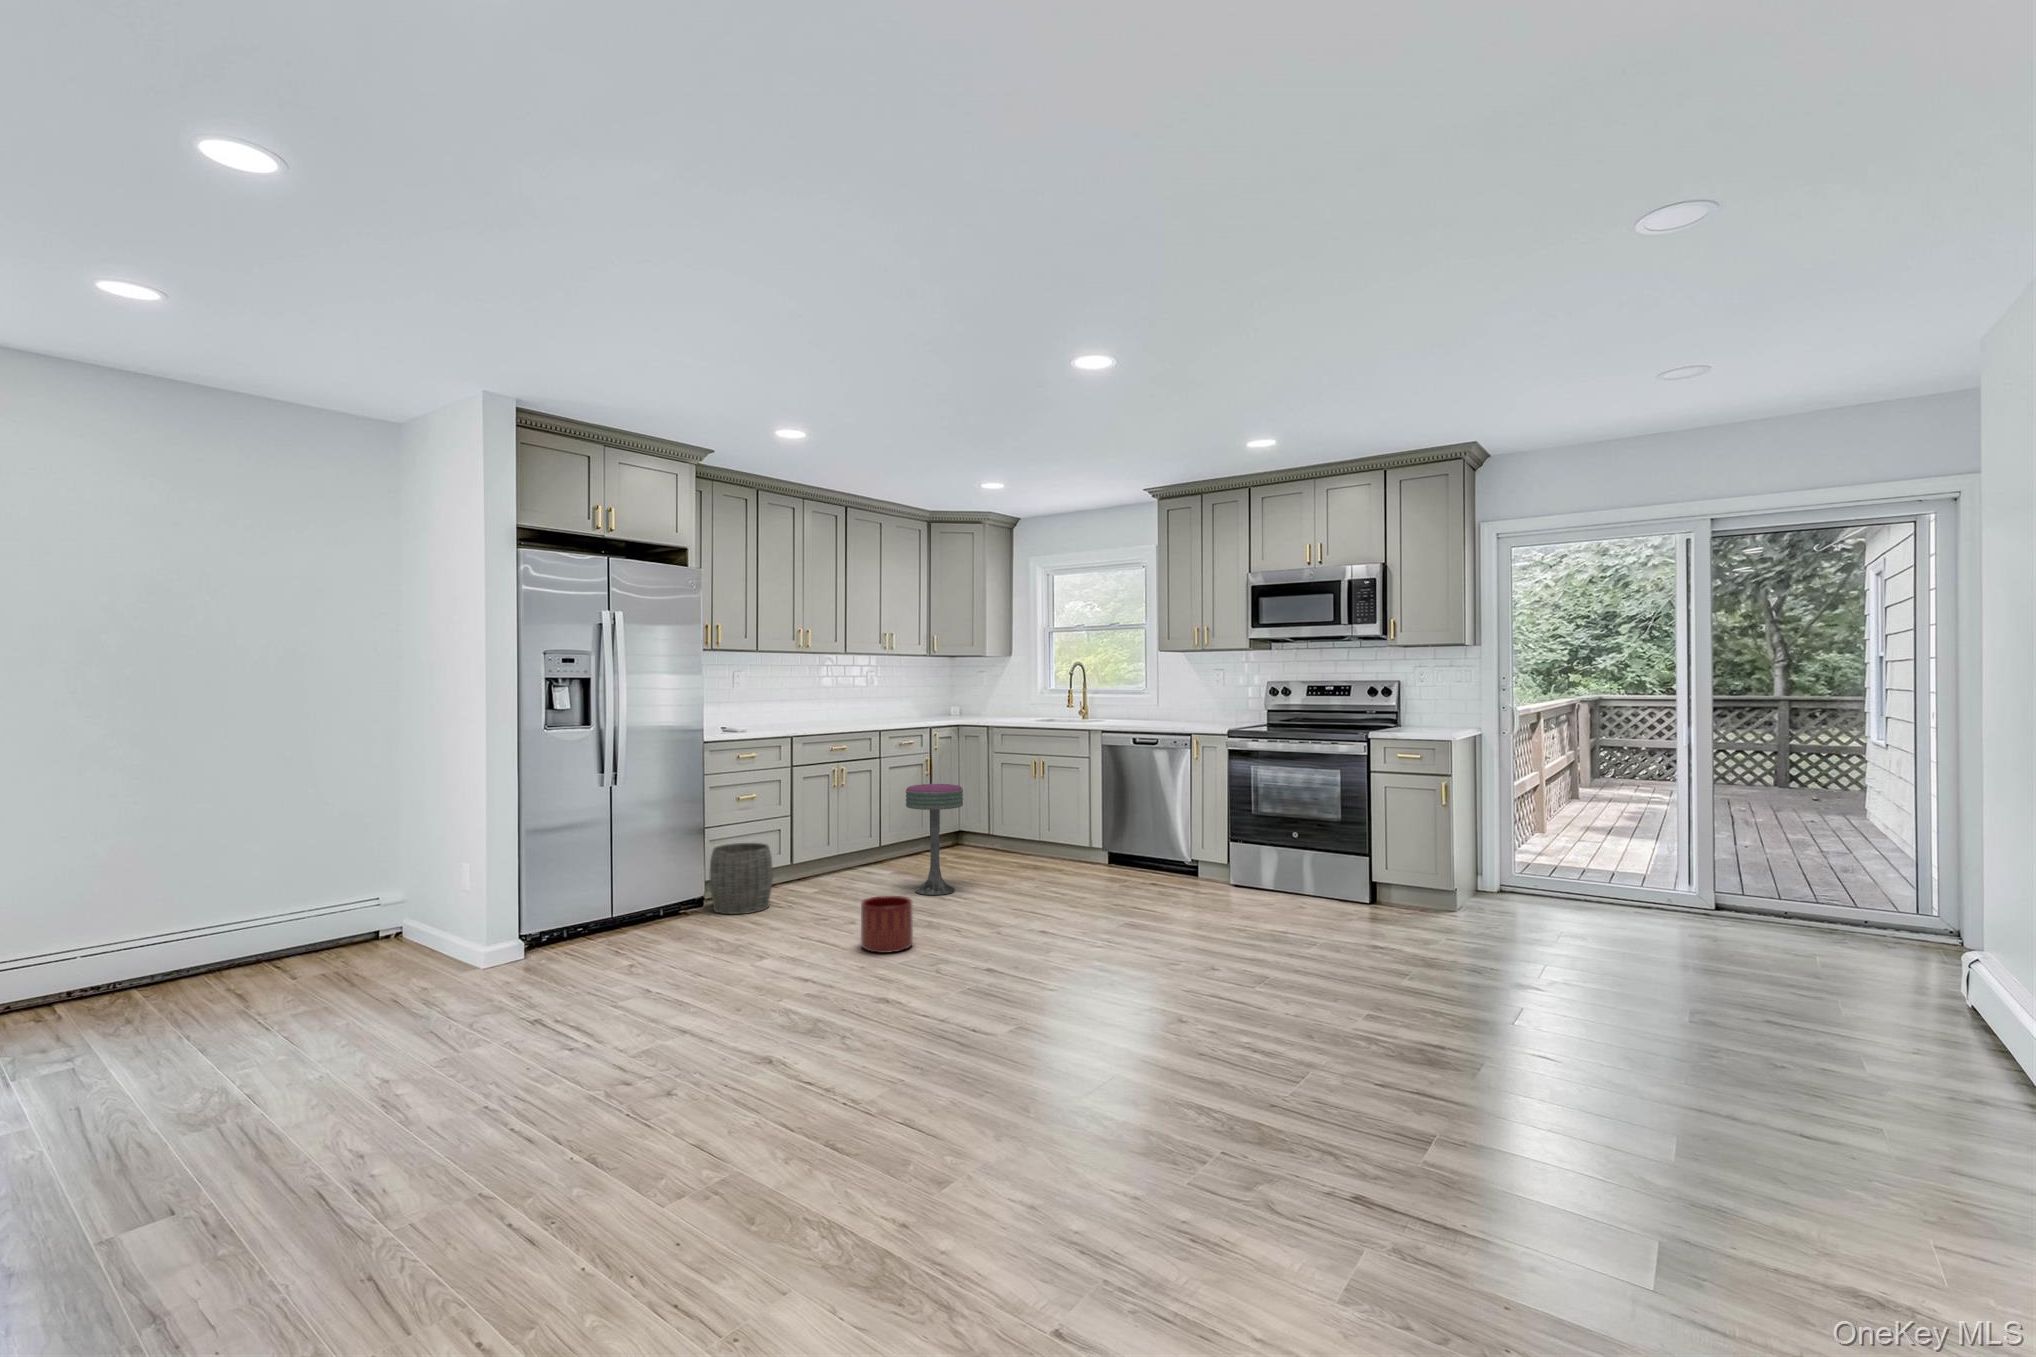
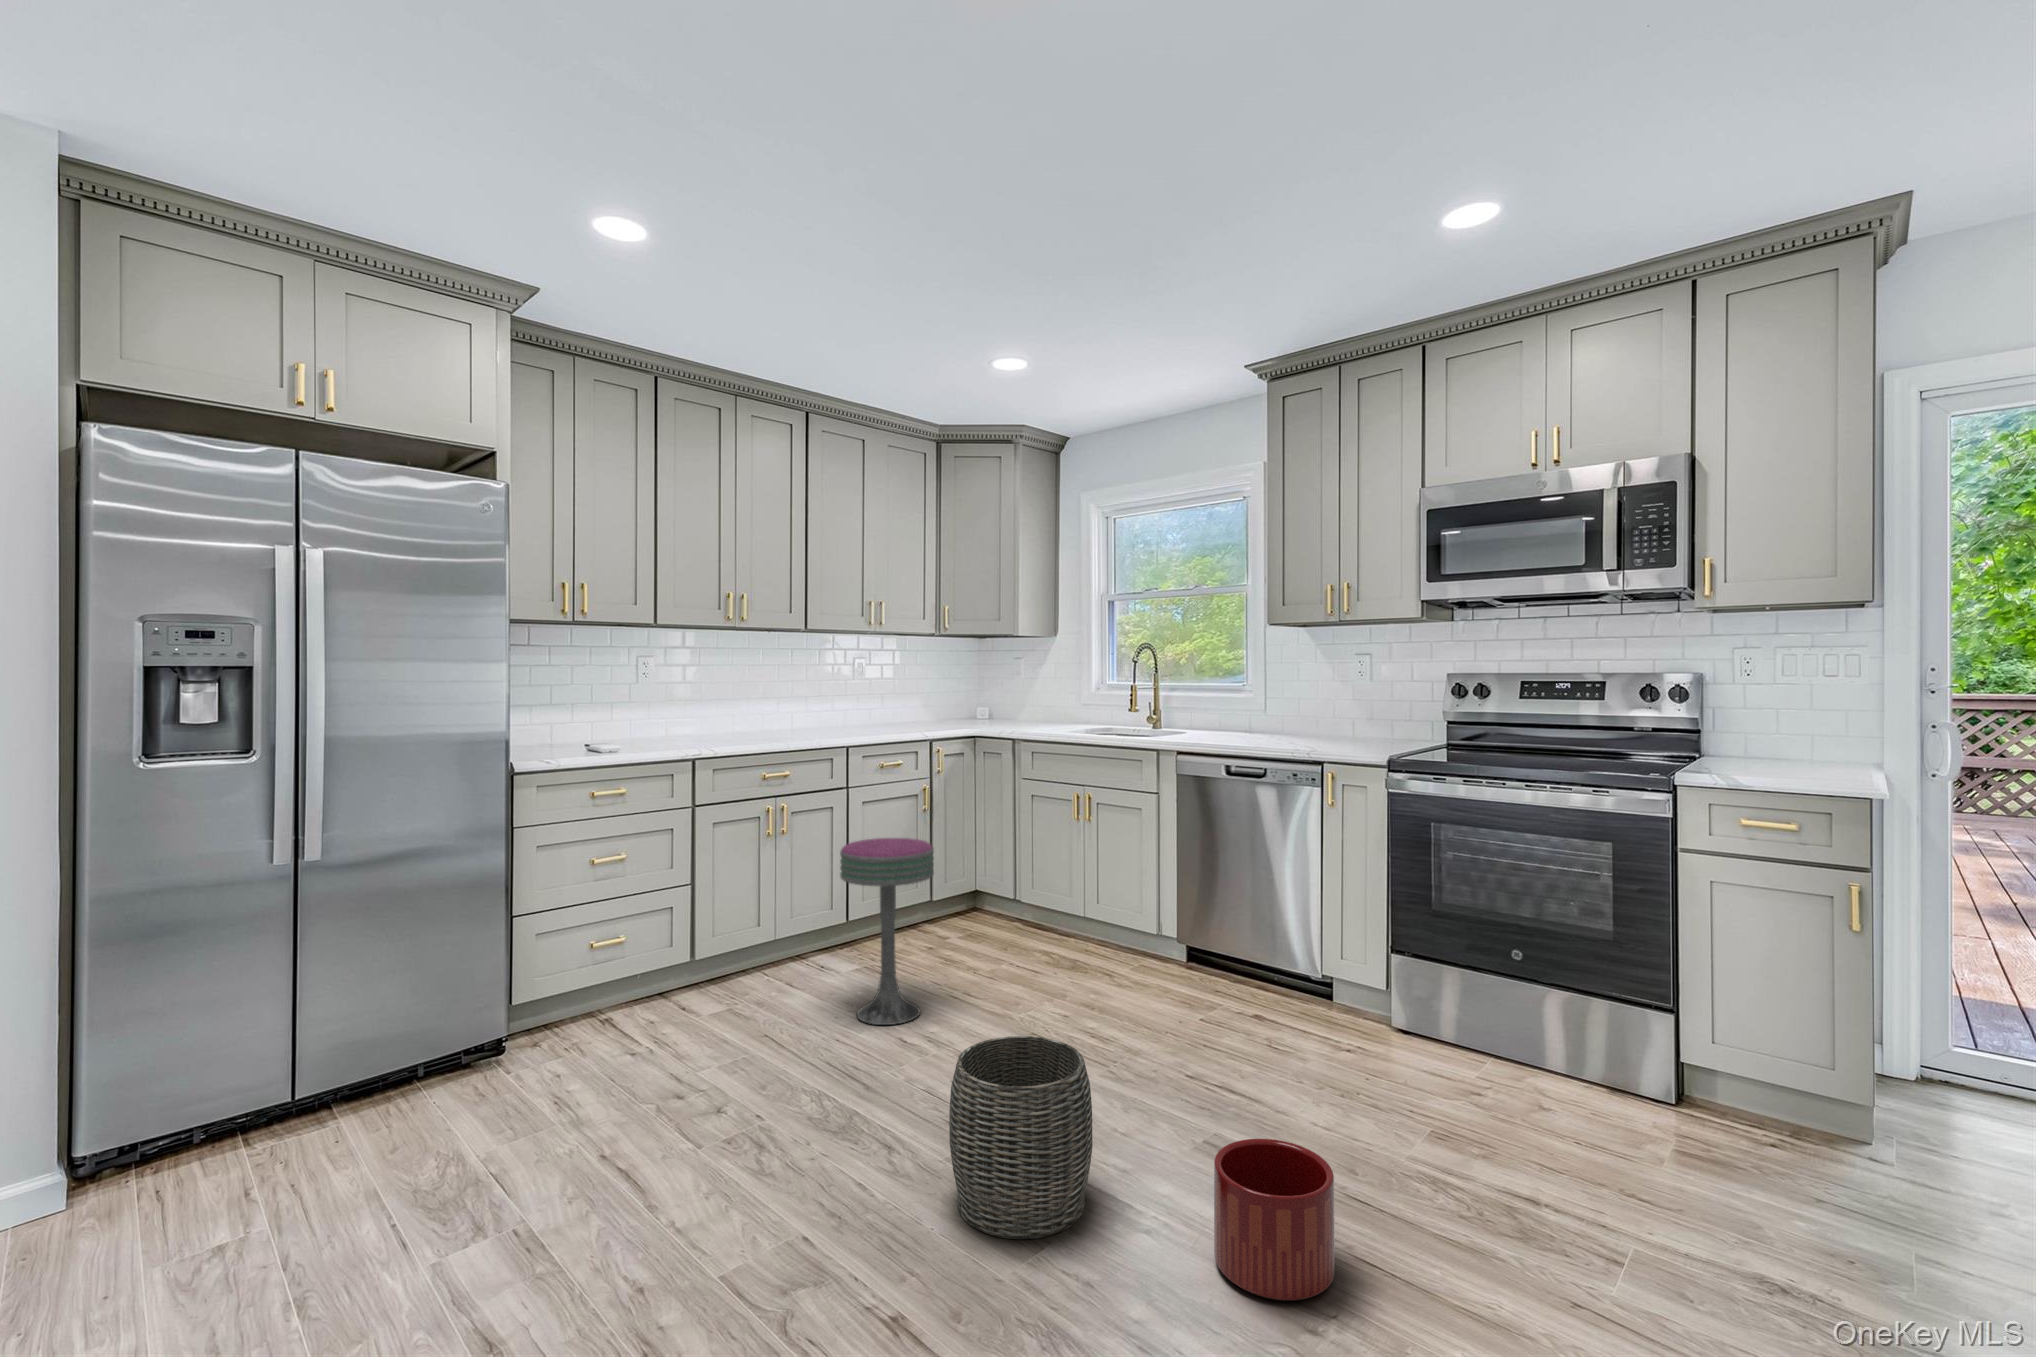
woven basket: present [710,843,773,914] -> present [949,1036,1092,1239]
planter: present [861,896,913,953] -> present [1214,1139,1335,1301]

